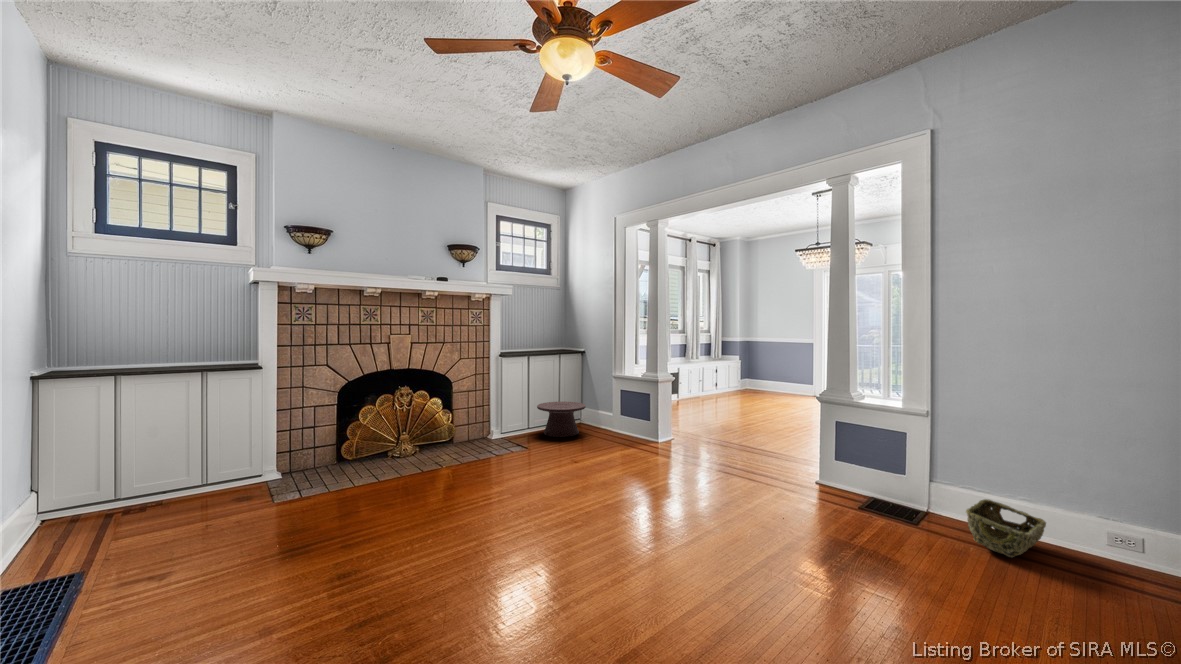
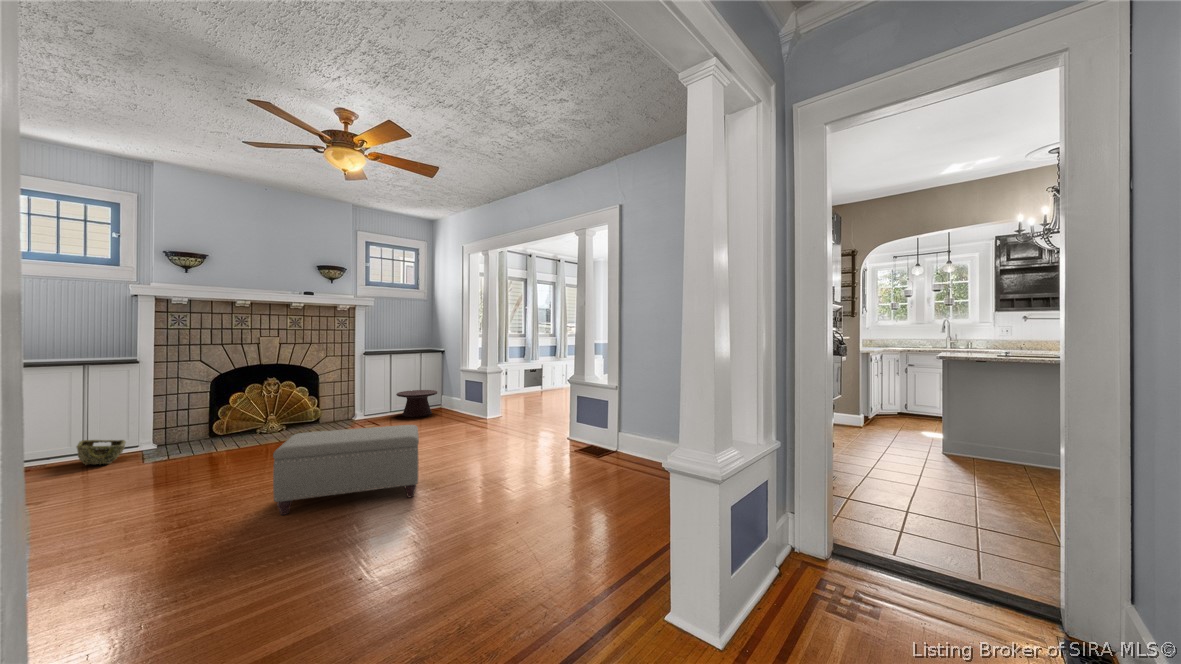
ottoman: none [509,470,716,624] -> present [273,425,419,515]
woven basket: present [966,499,1046,557] -> present [77,440,126,465]

